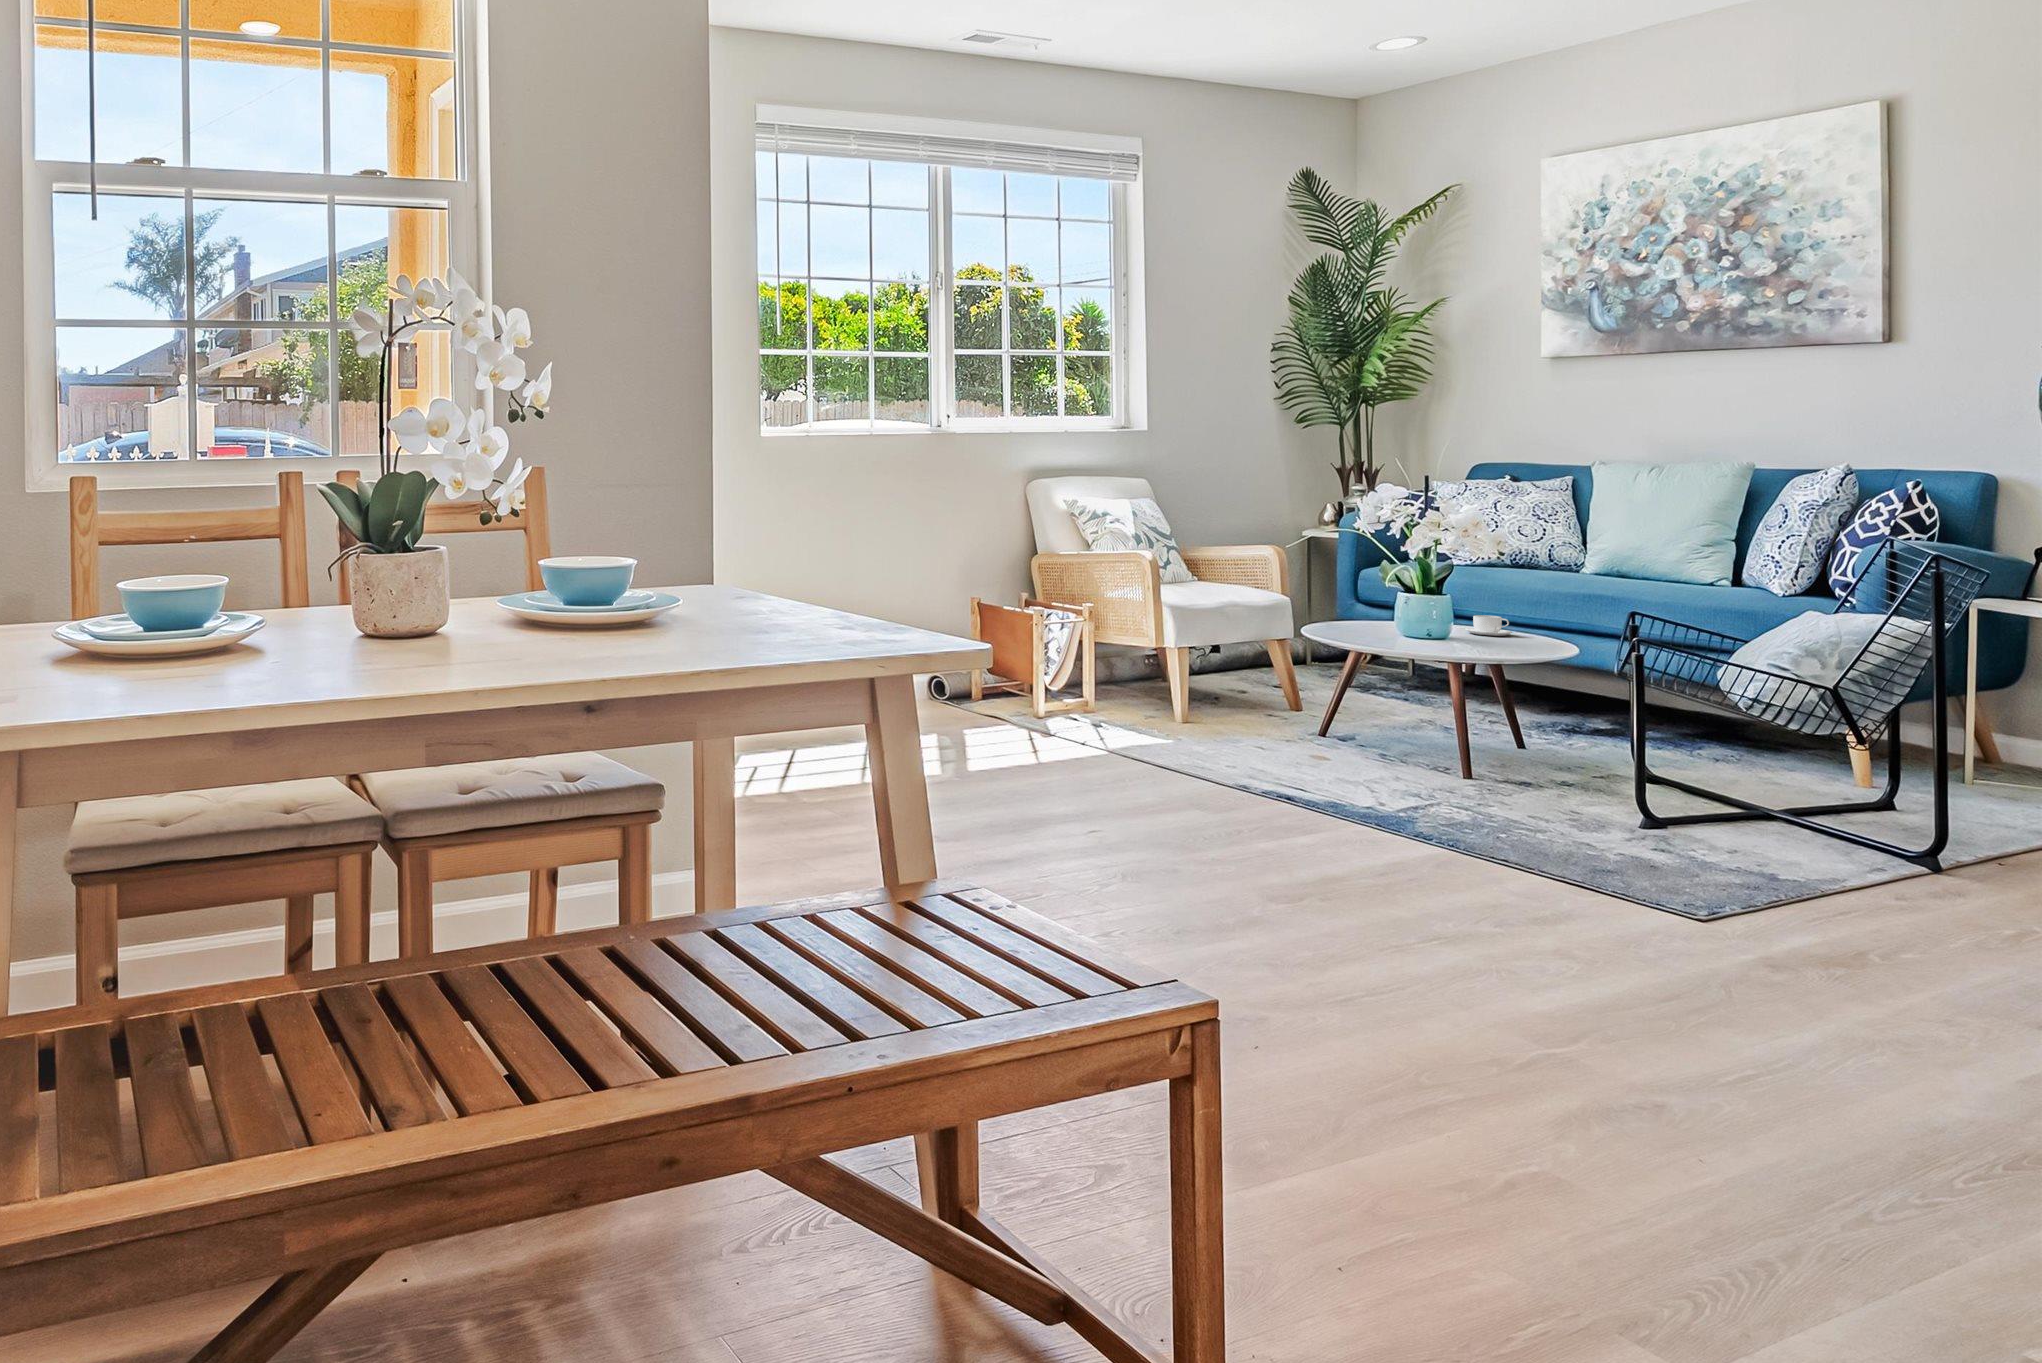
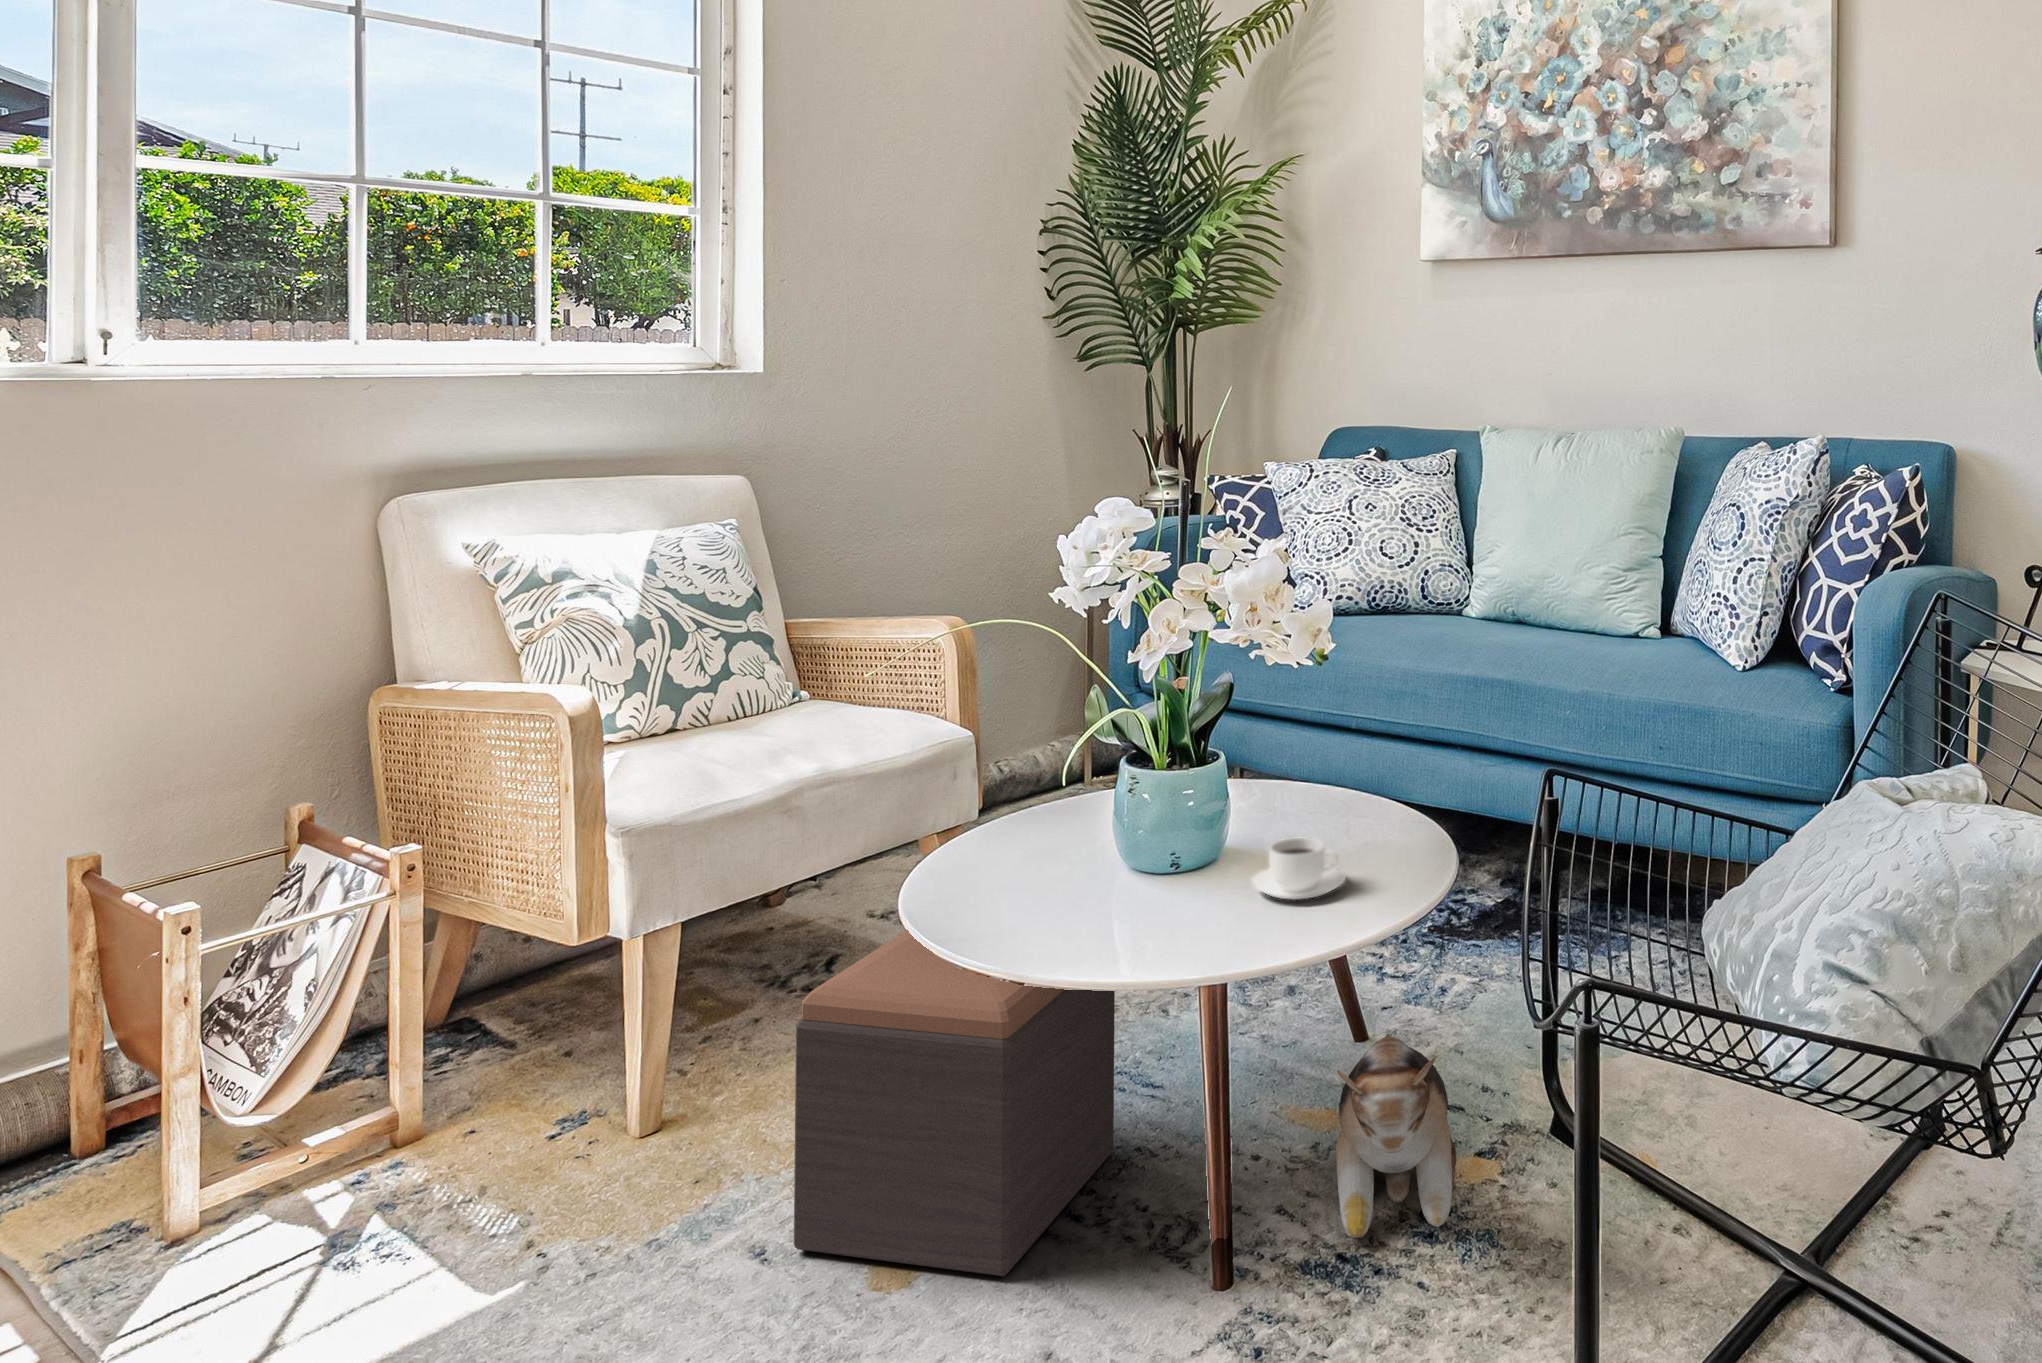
footstool: none [1266,640,1394,756] -> present [794,930,1115,1276]
plush toy: none [1510,686,1573,772] -> present [1336,1034,1456,1238]

